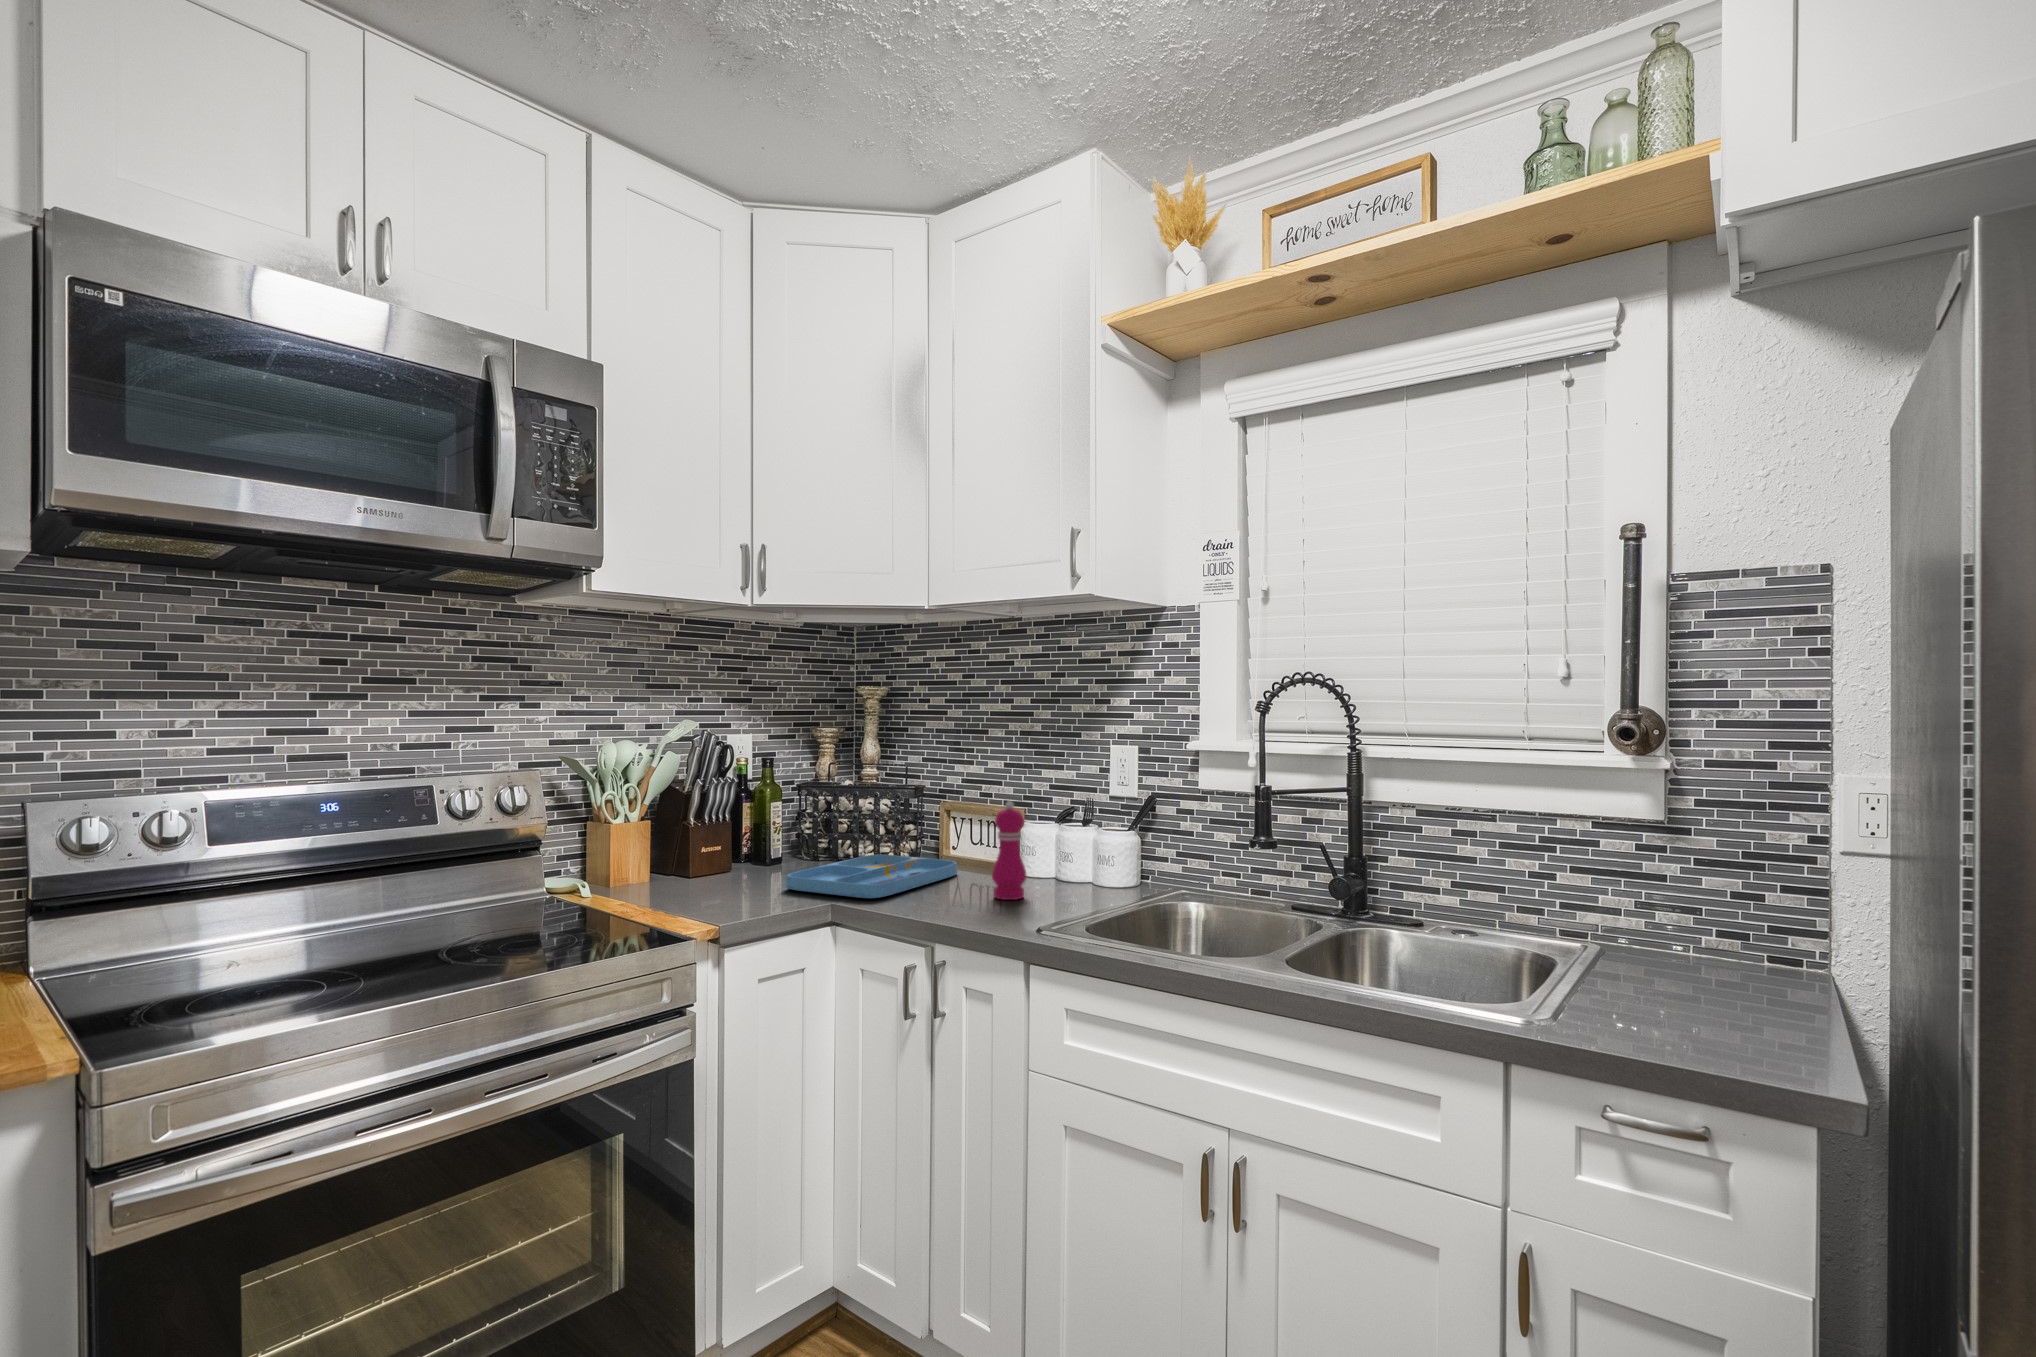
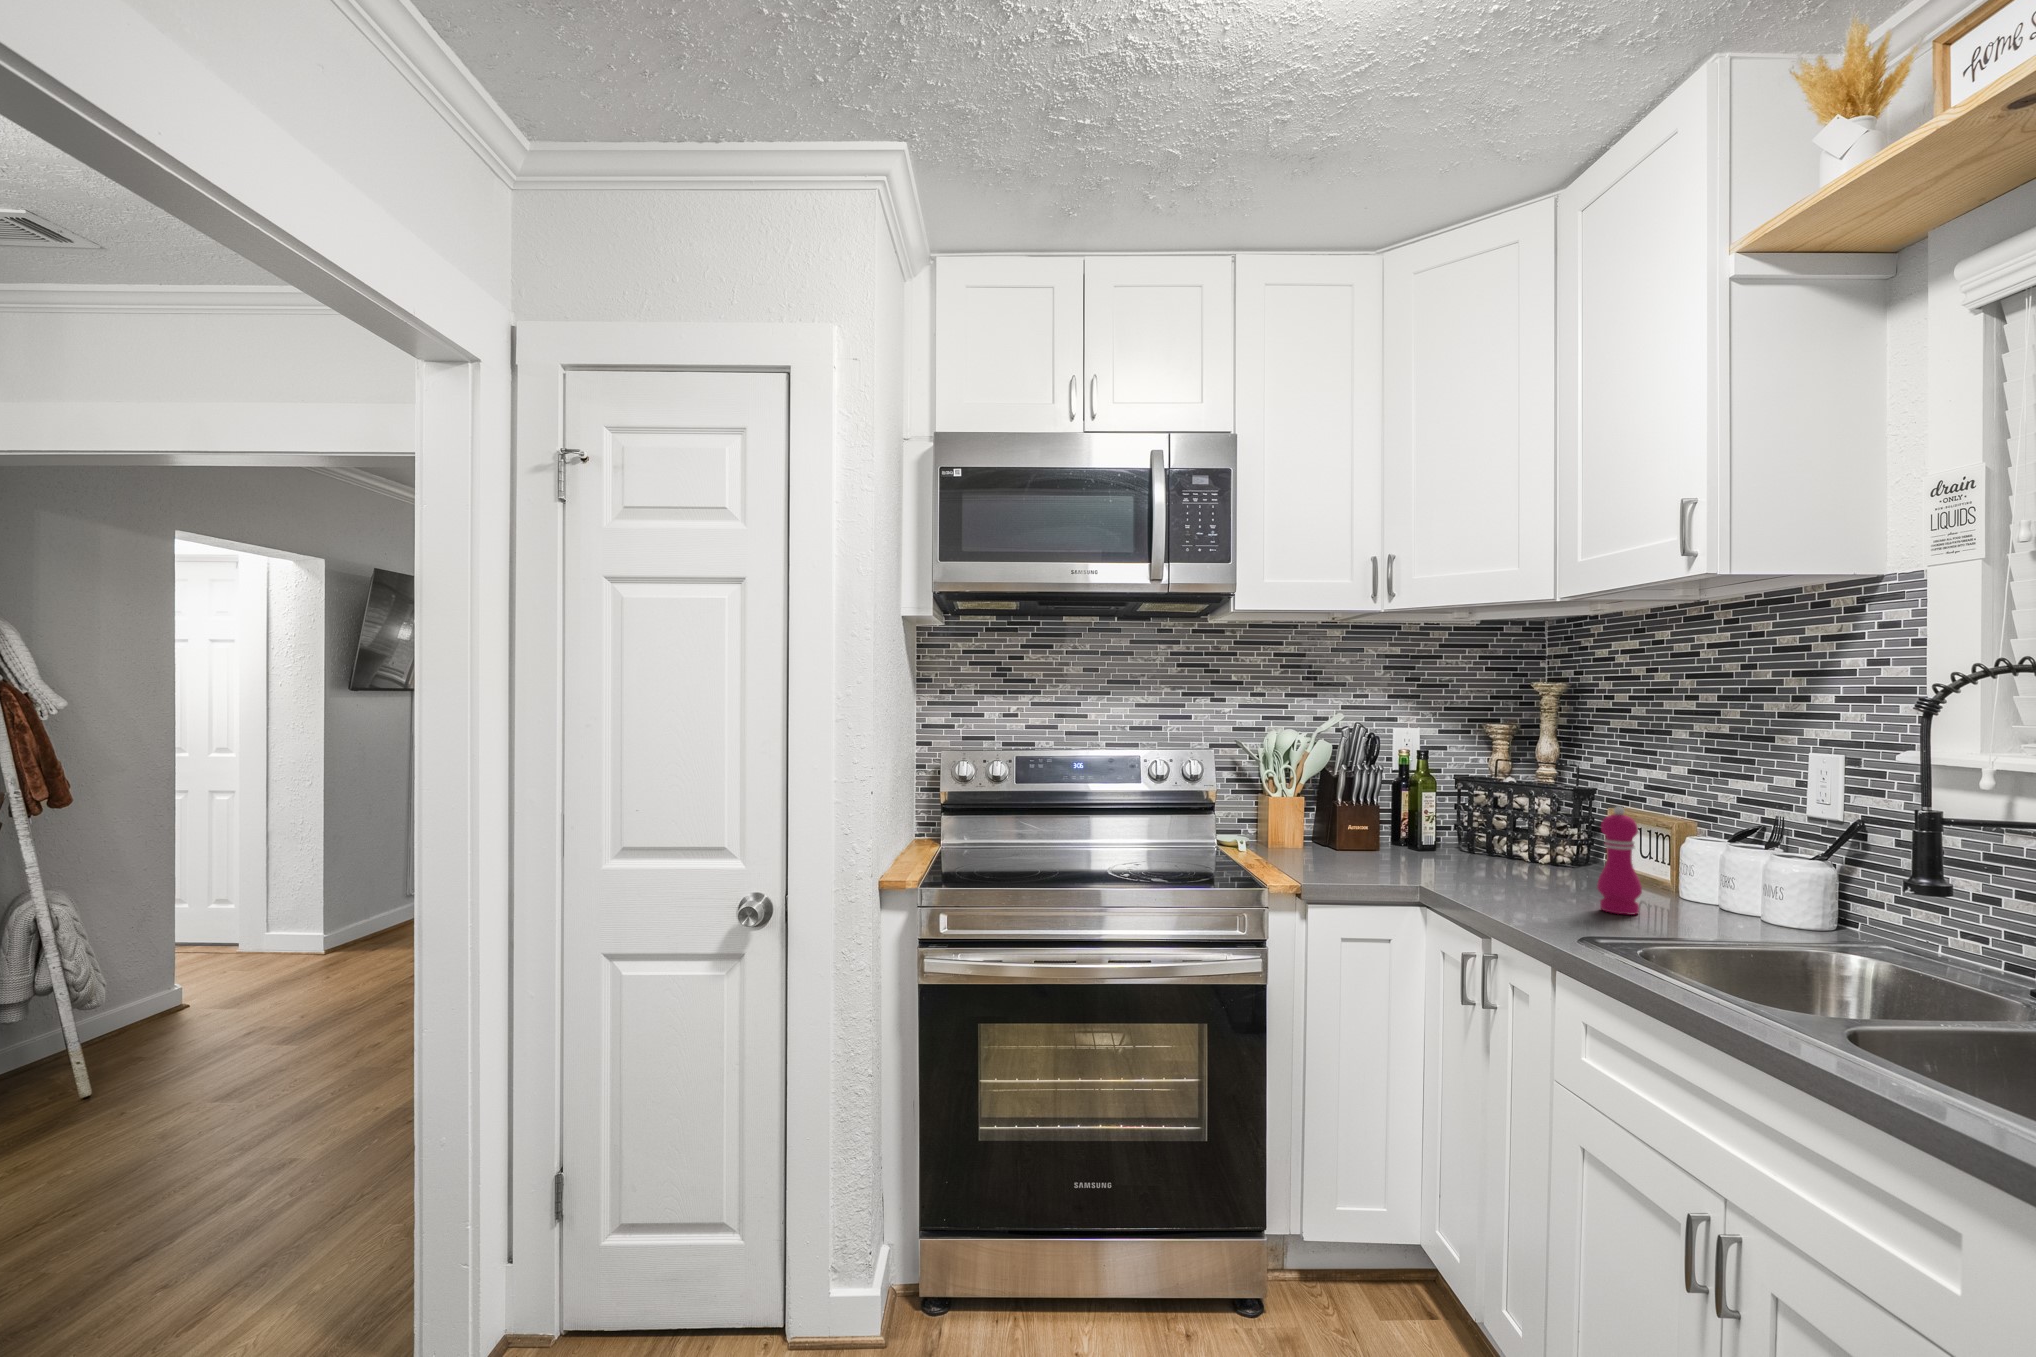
tray: present [786,854,957,898] -> none [1402,852,1602,888]

